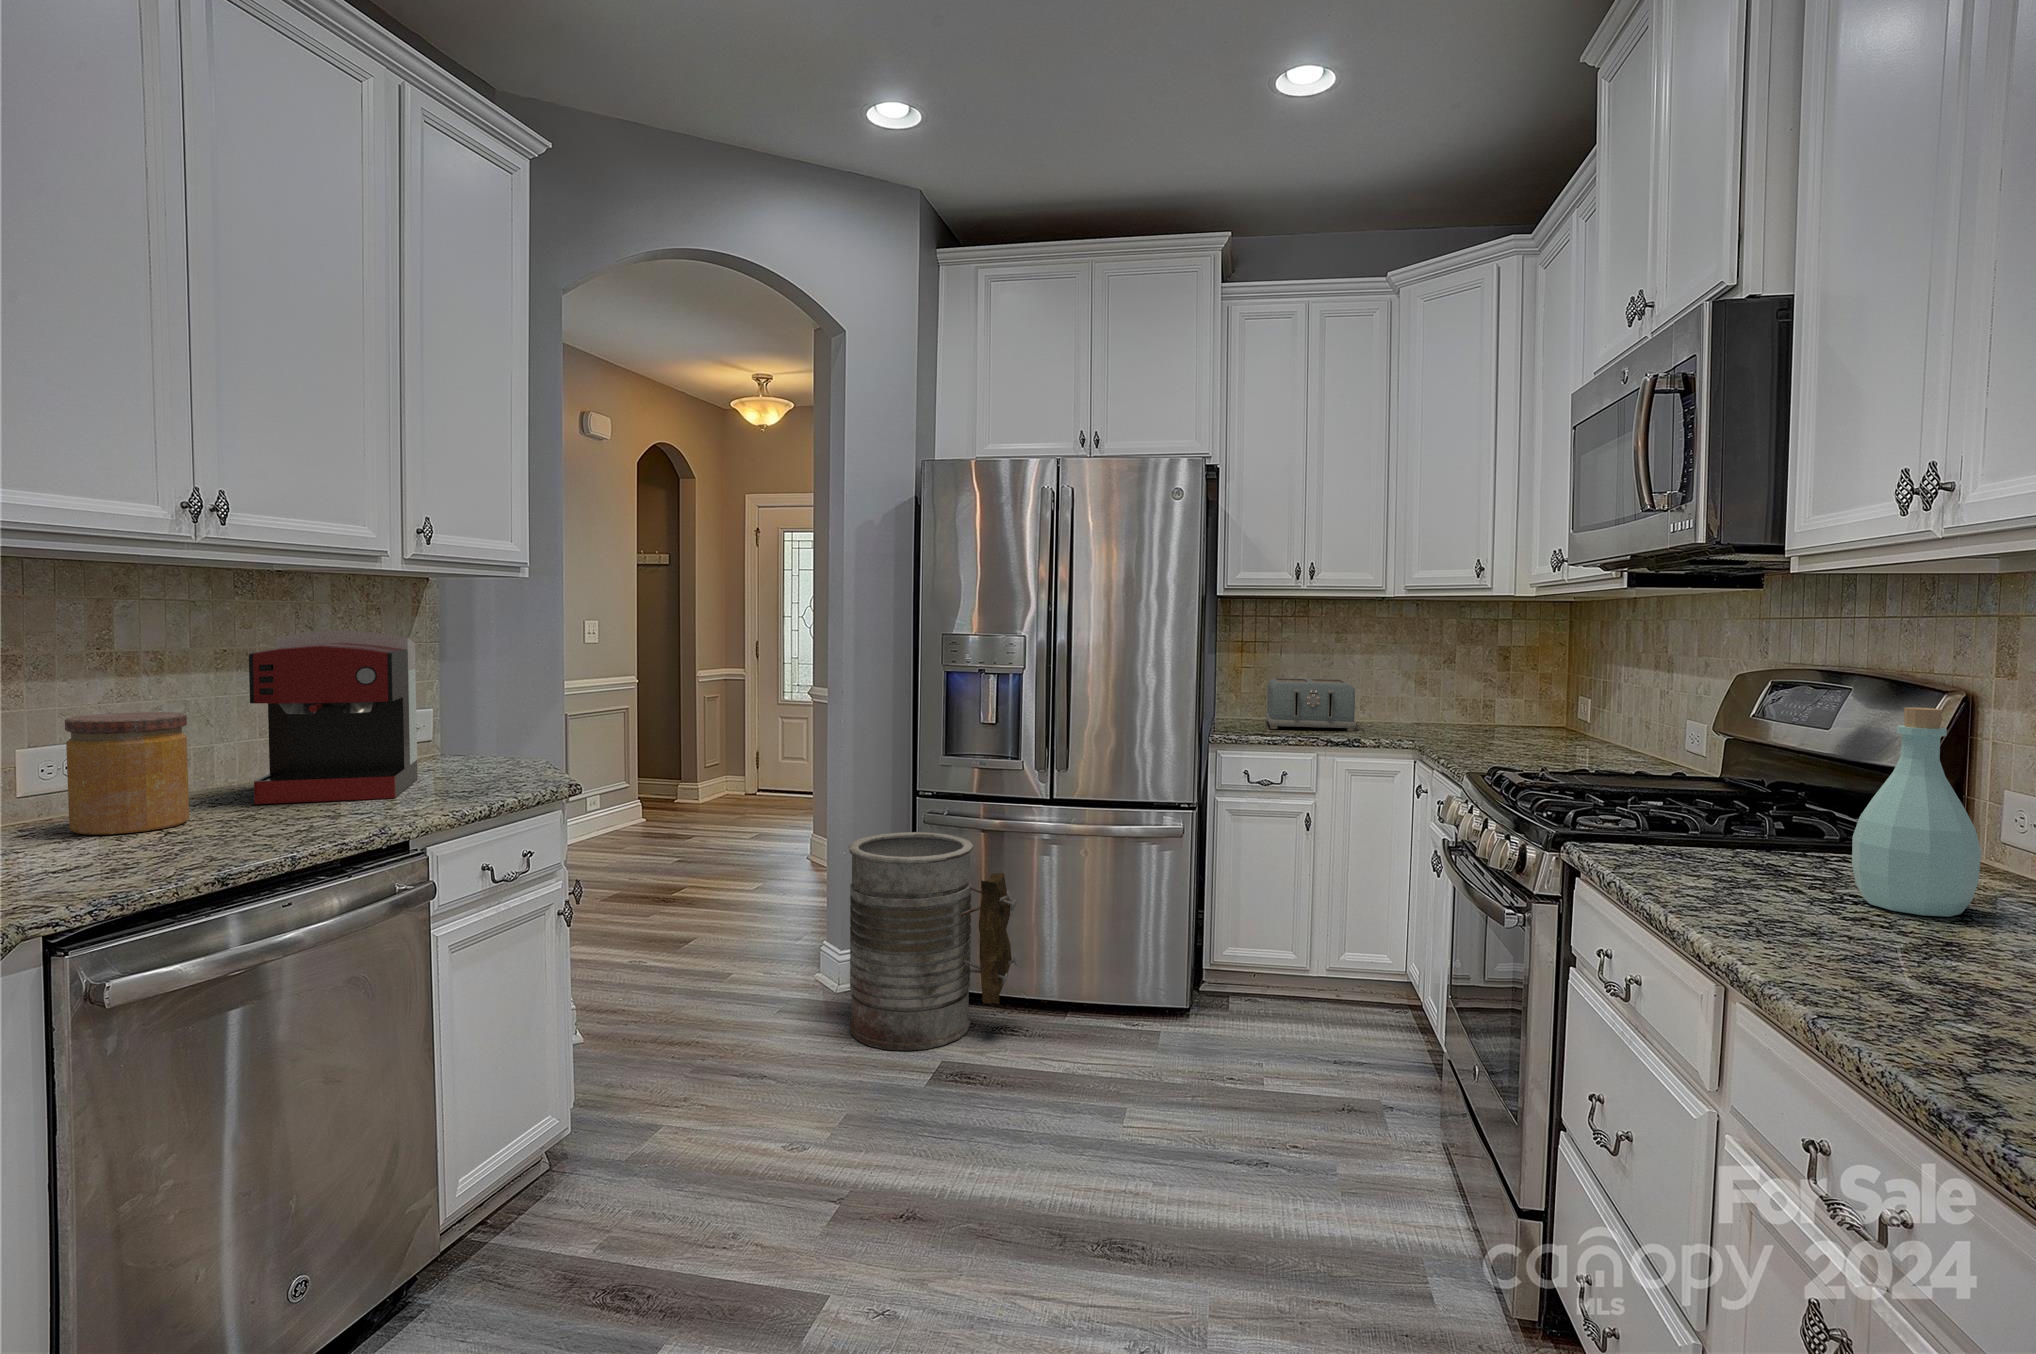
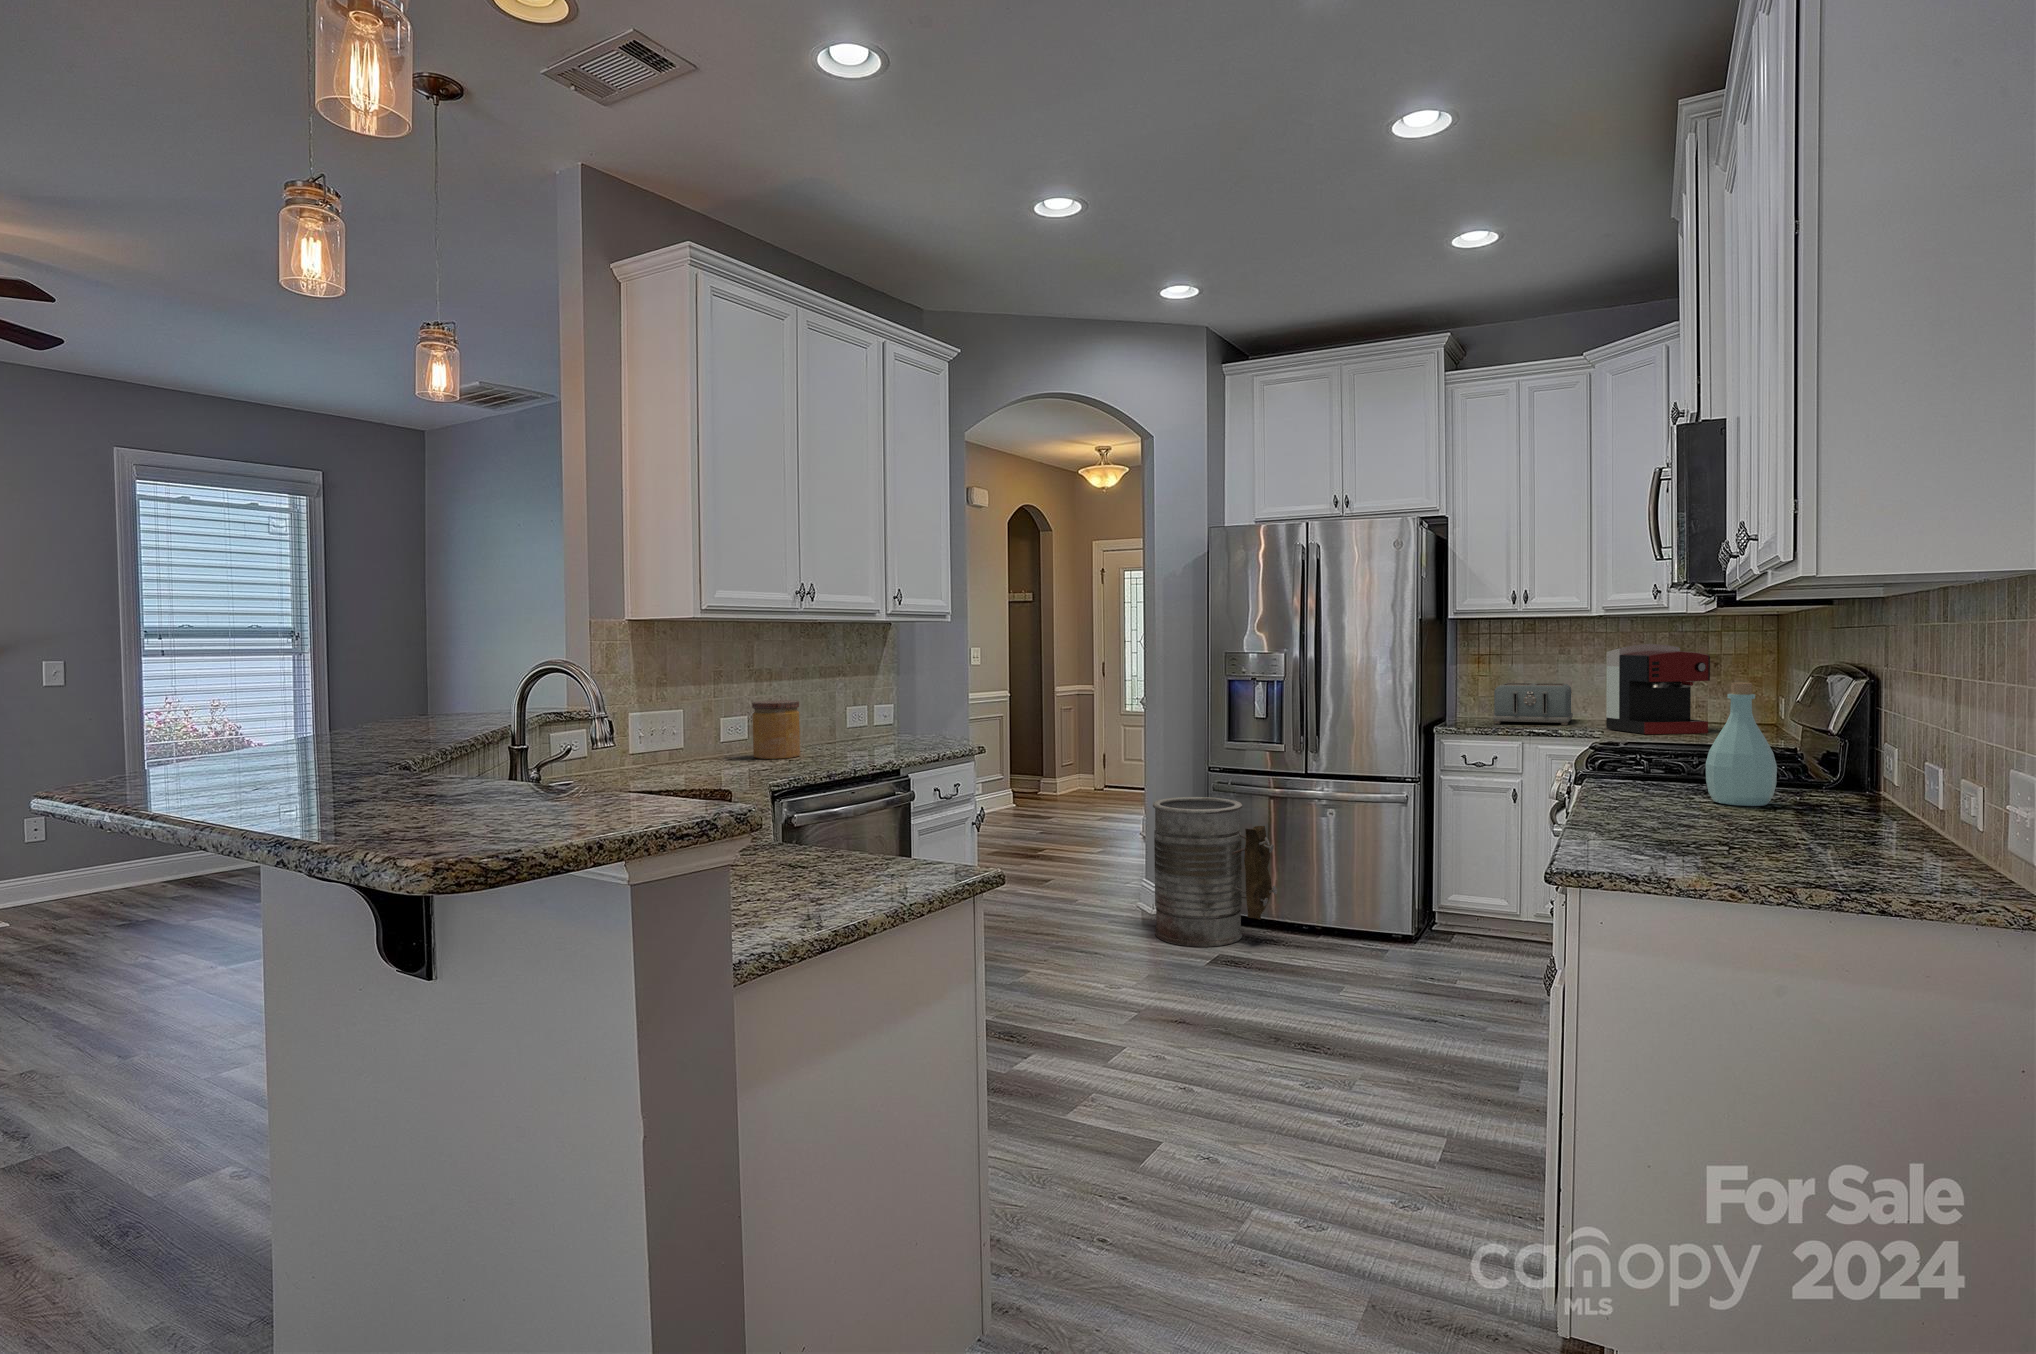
coffee maker: present [249,630,418,804] -> present [1606,644,1710,734]

